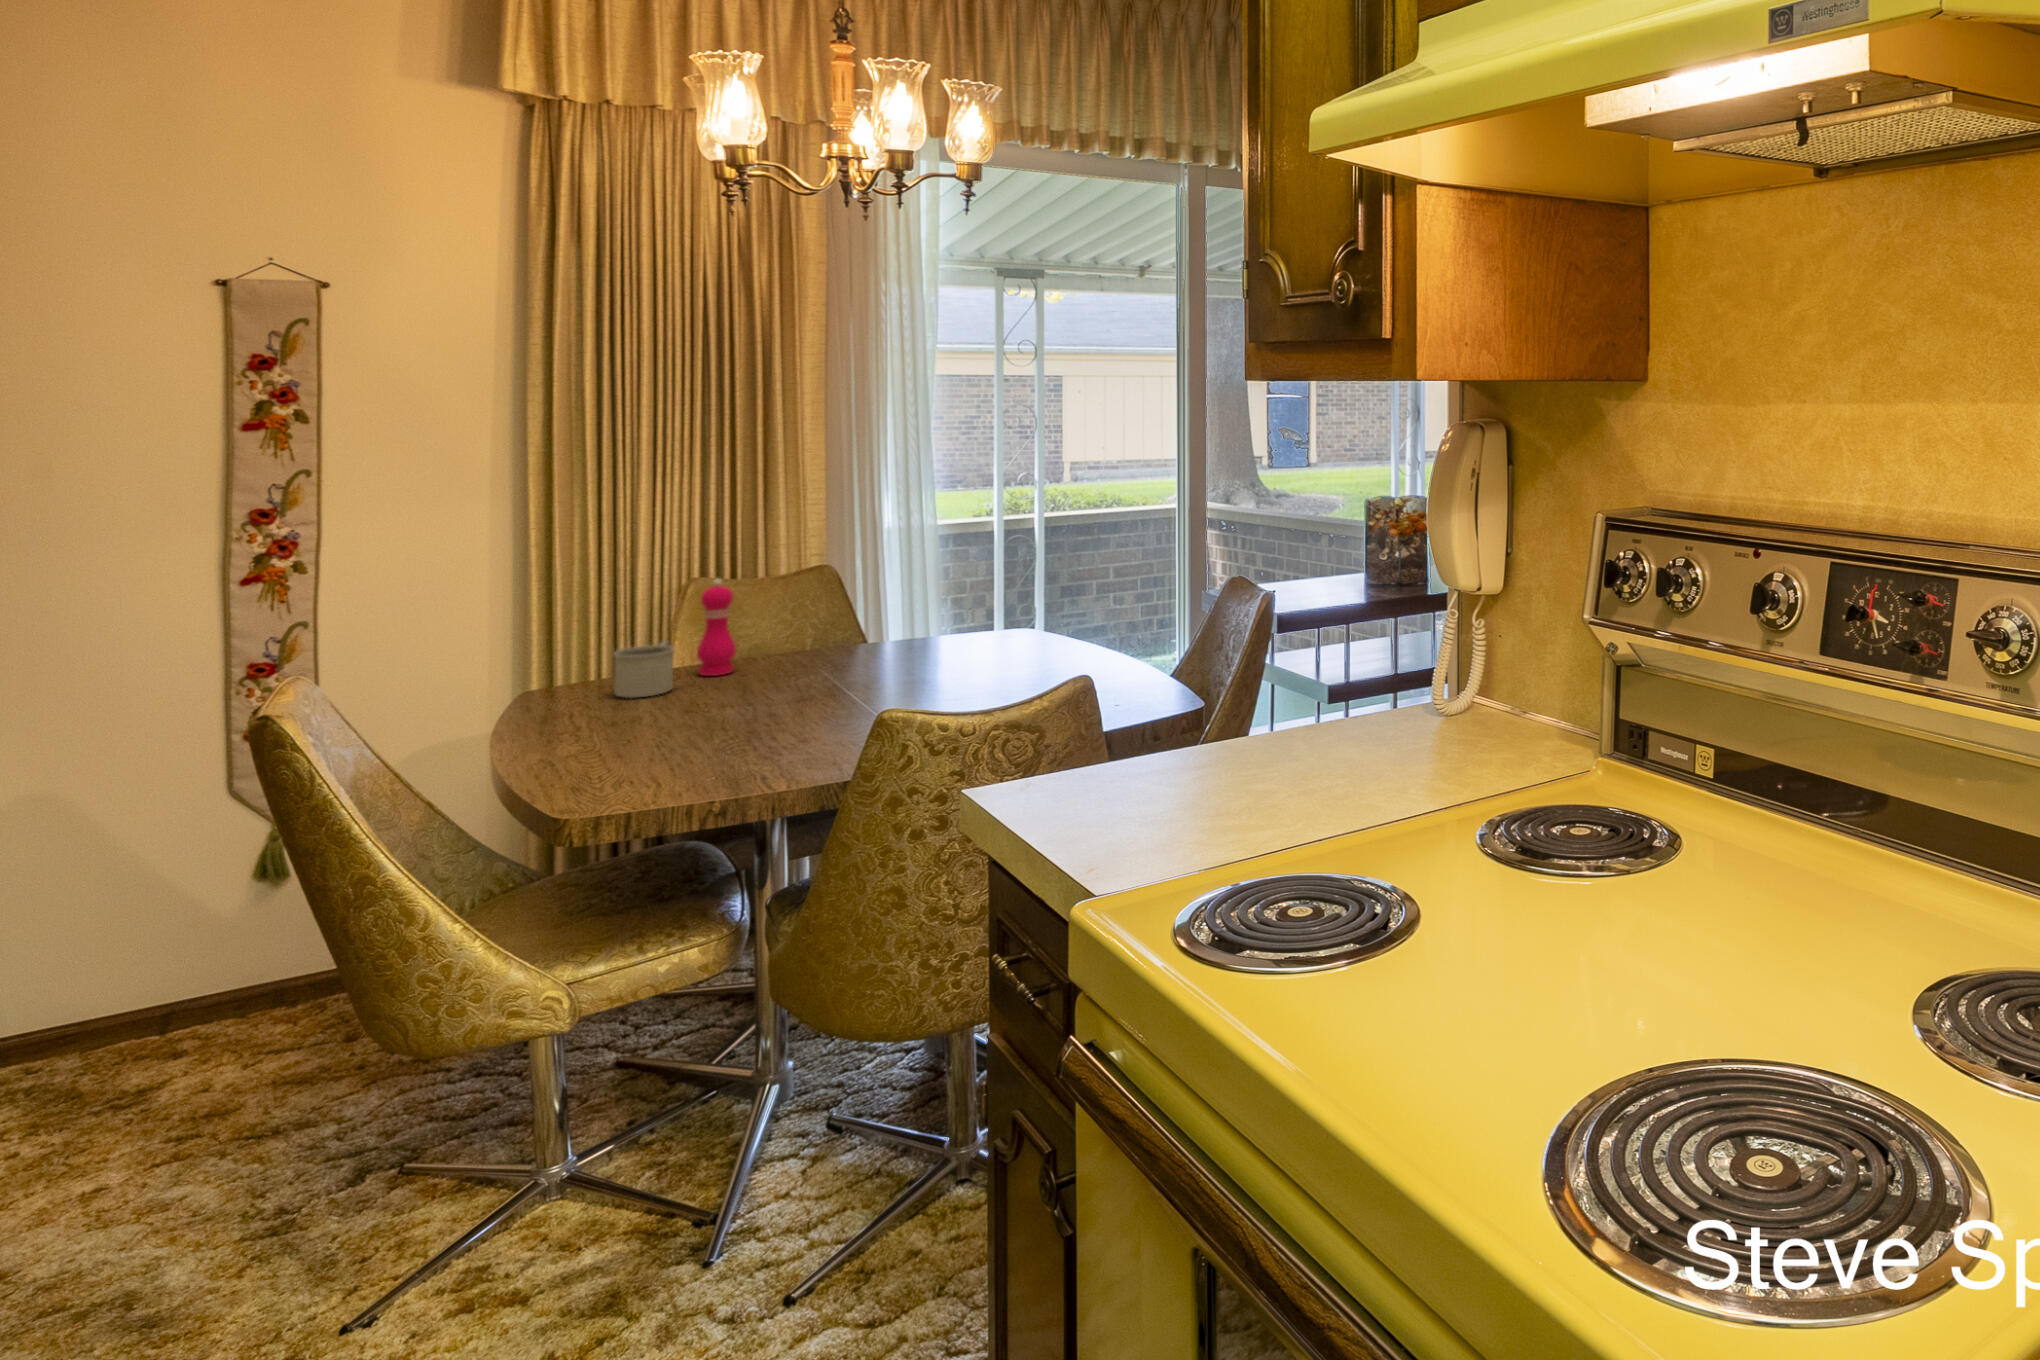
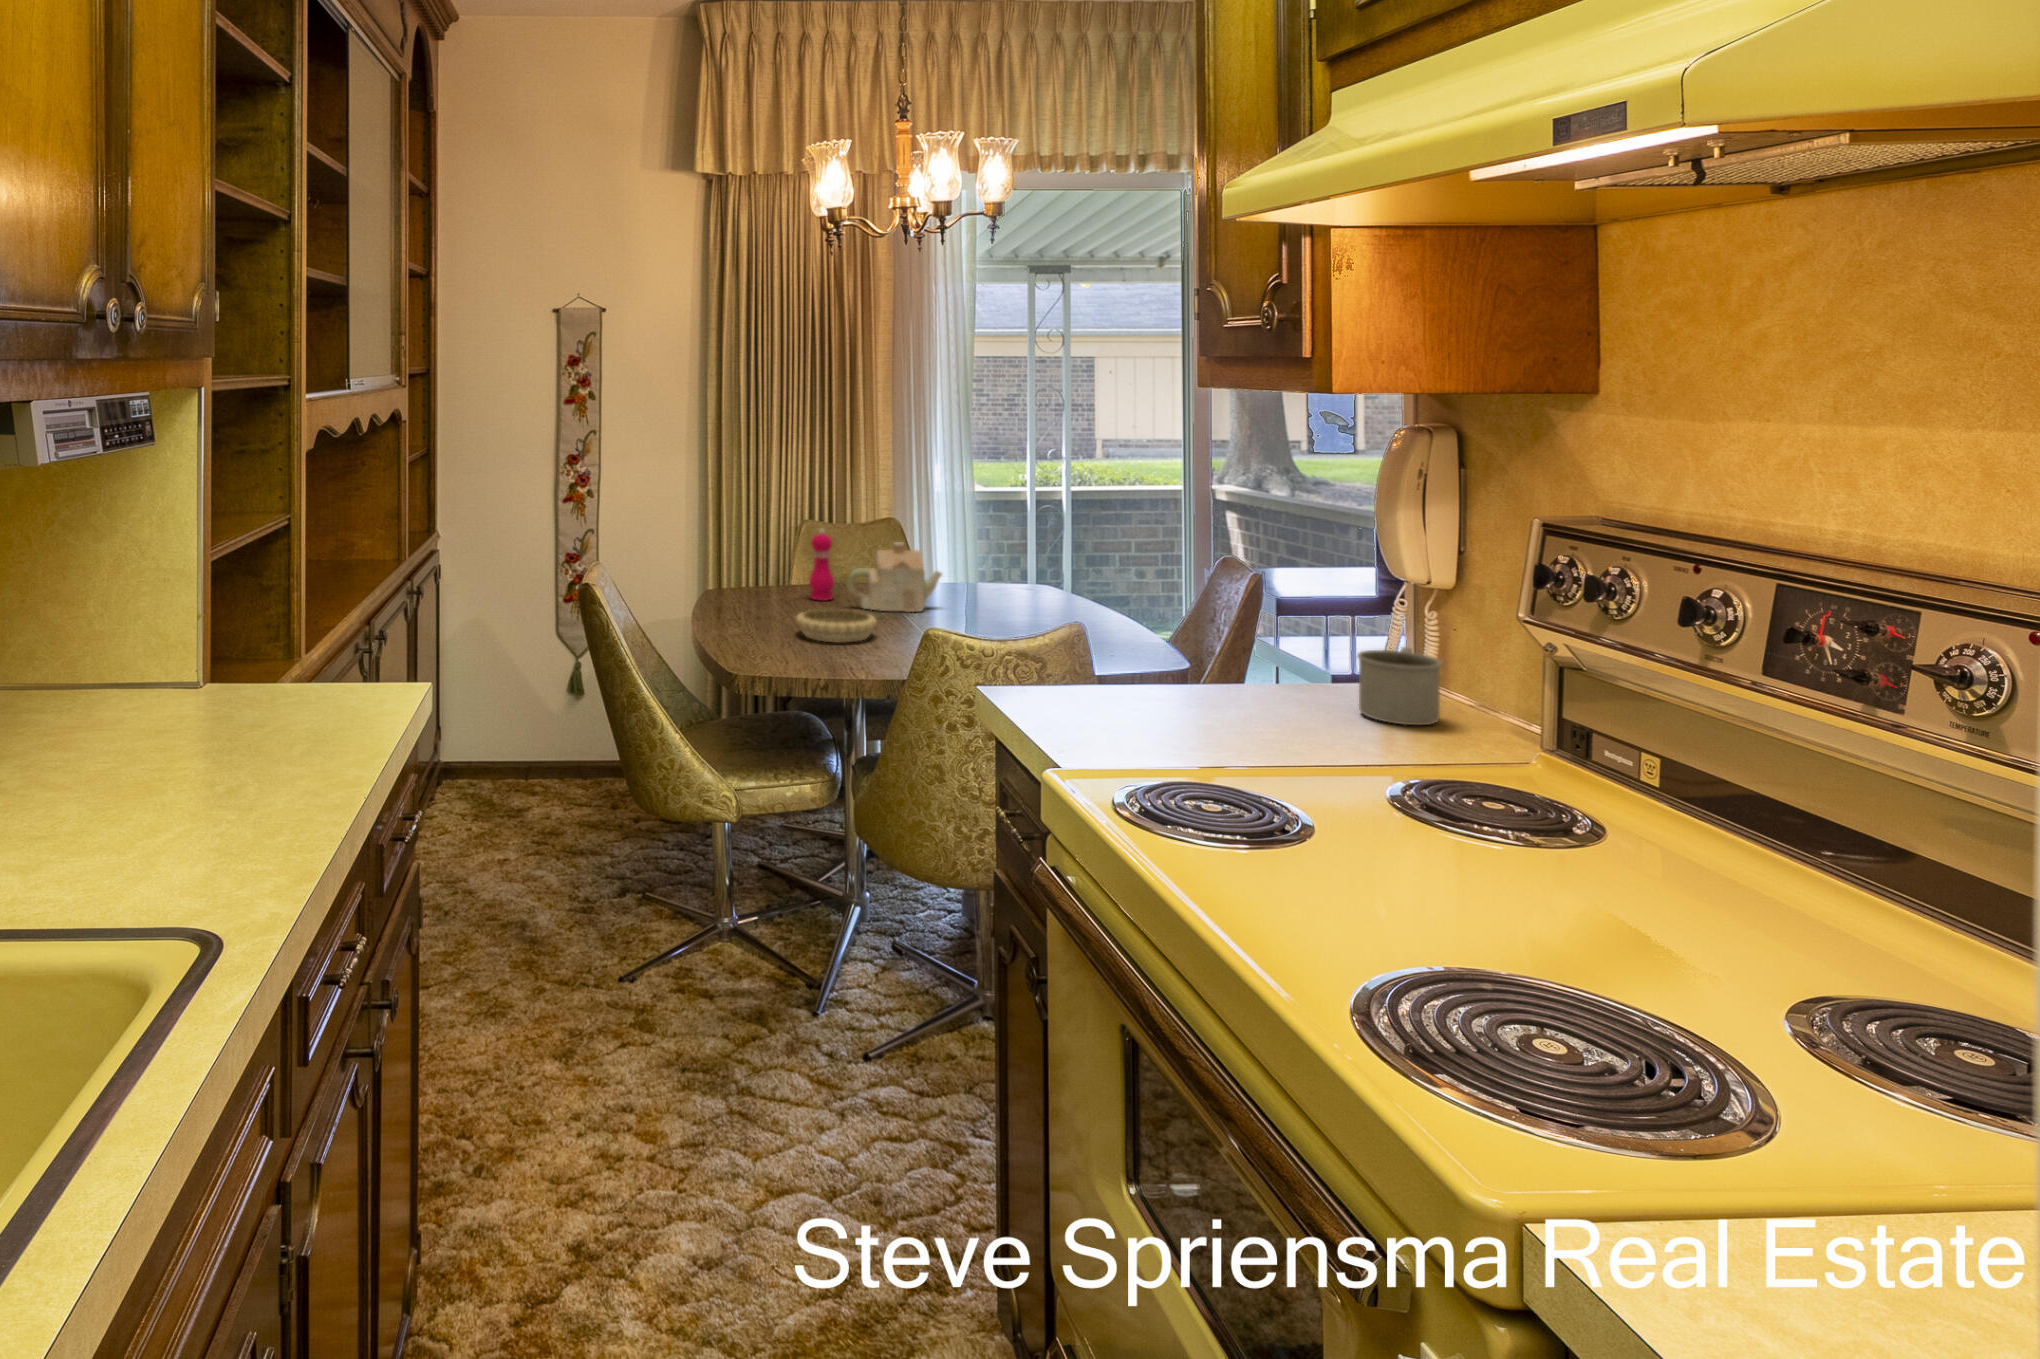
teapot: none [755,587,891,680] -> present [847,542,942,612]
mug: present [614,641,674,698] -> present [1357,647,1442,725]
decorative bowl: none [676,686,801,735] -> present [796,609,877,642]

